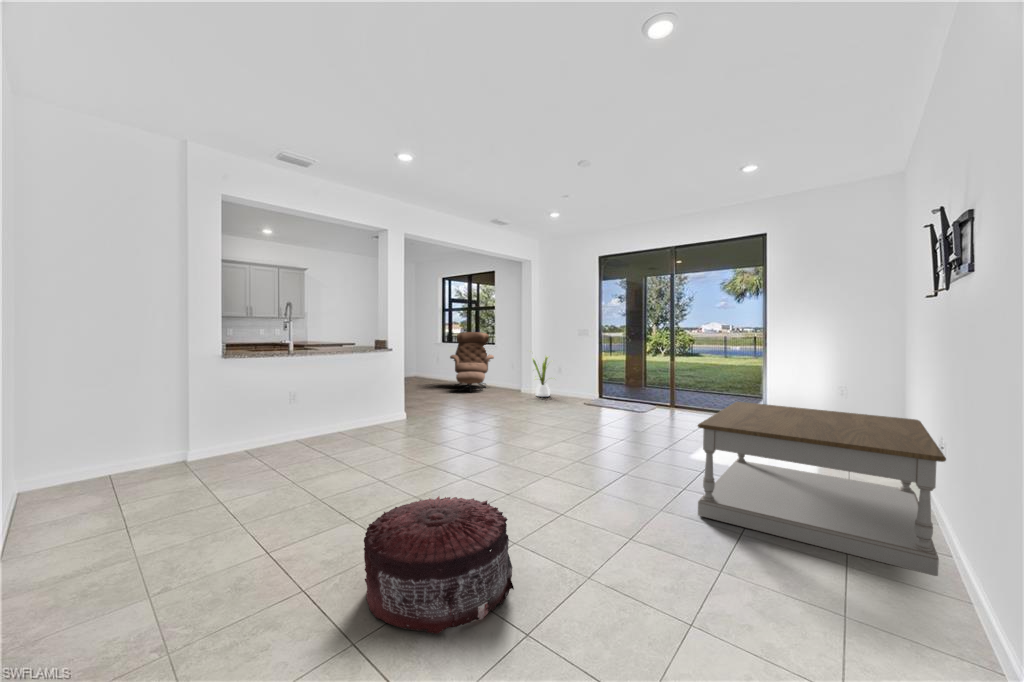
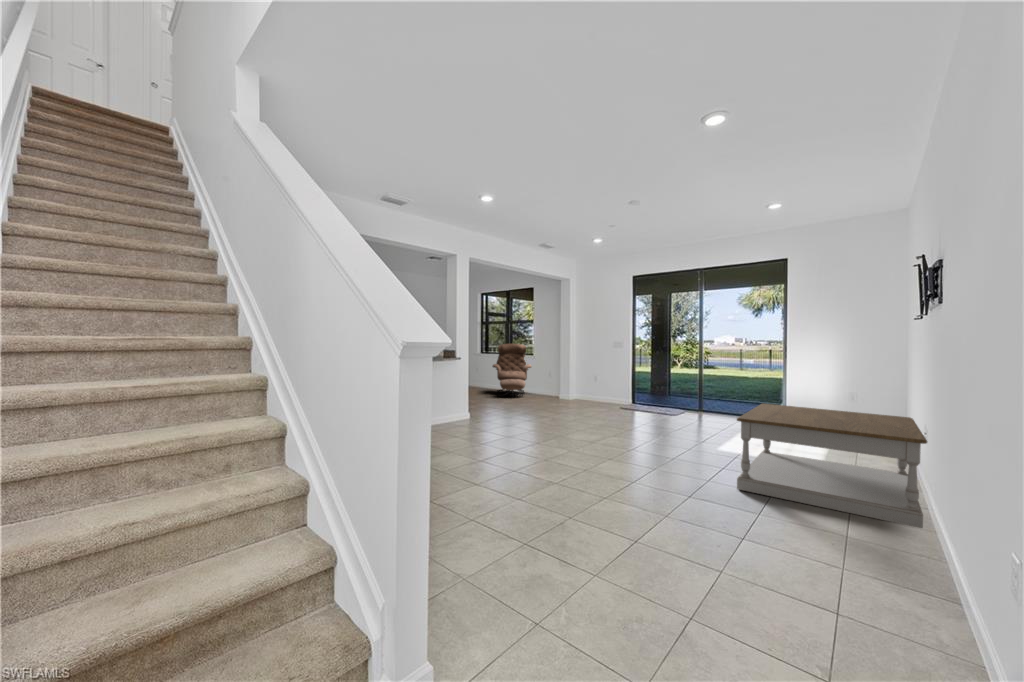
house plant: present [532,357,550,397] -> none [565,361,591,402]
pouf: present [364,496,514,634] -> none [508,466,615,551]

